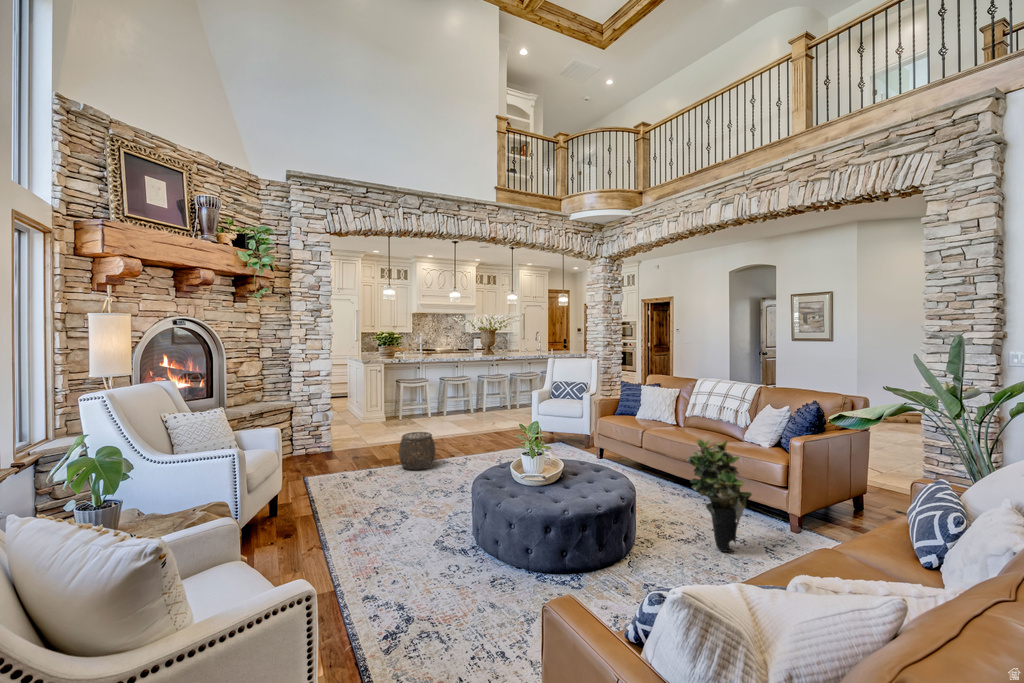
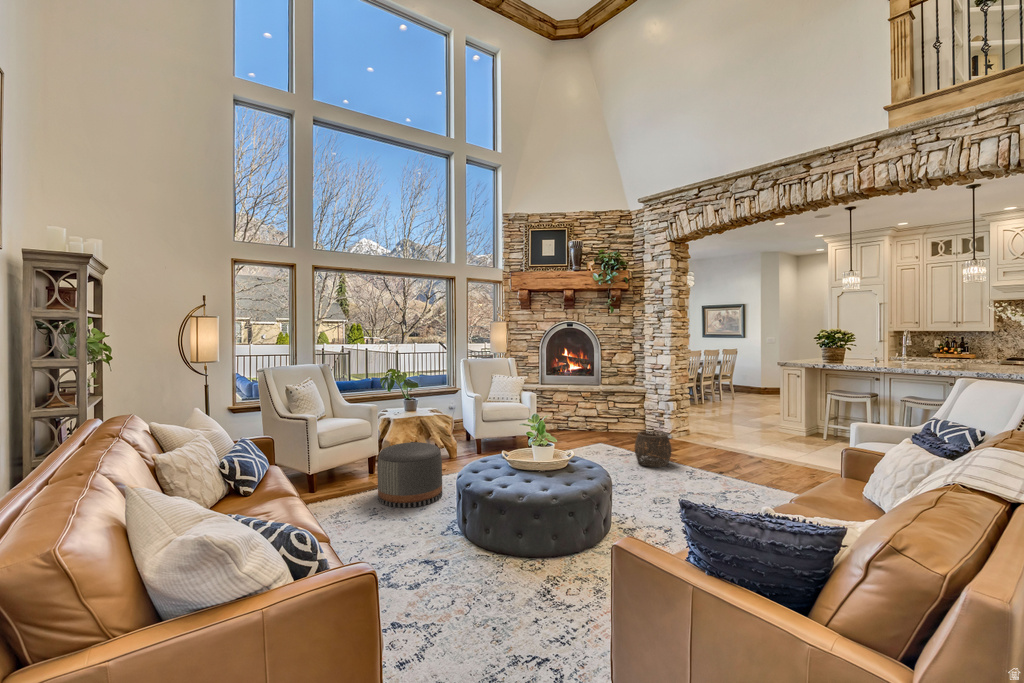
potted plant: present [687,439,752,552] -> none [491,477,565,603]
pouf: none [382,516,499,664] -> present [377,442,442,508]

